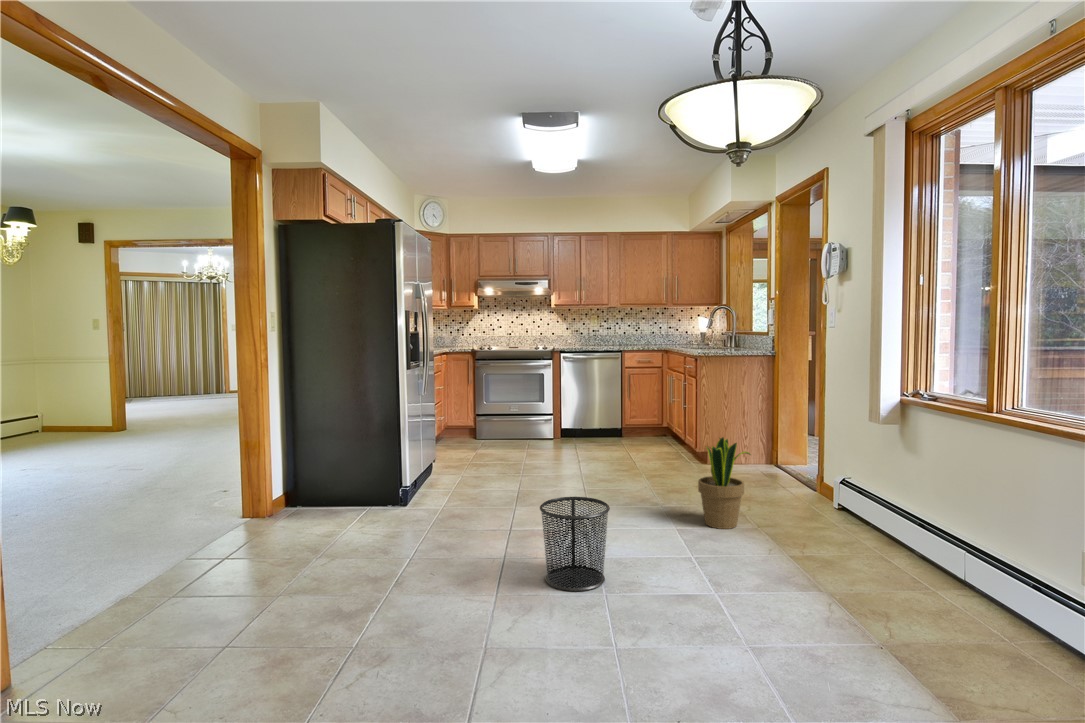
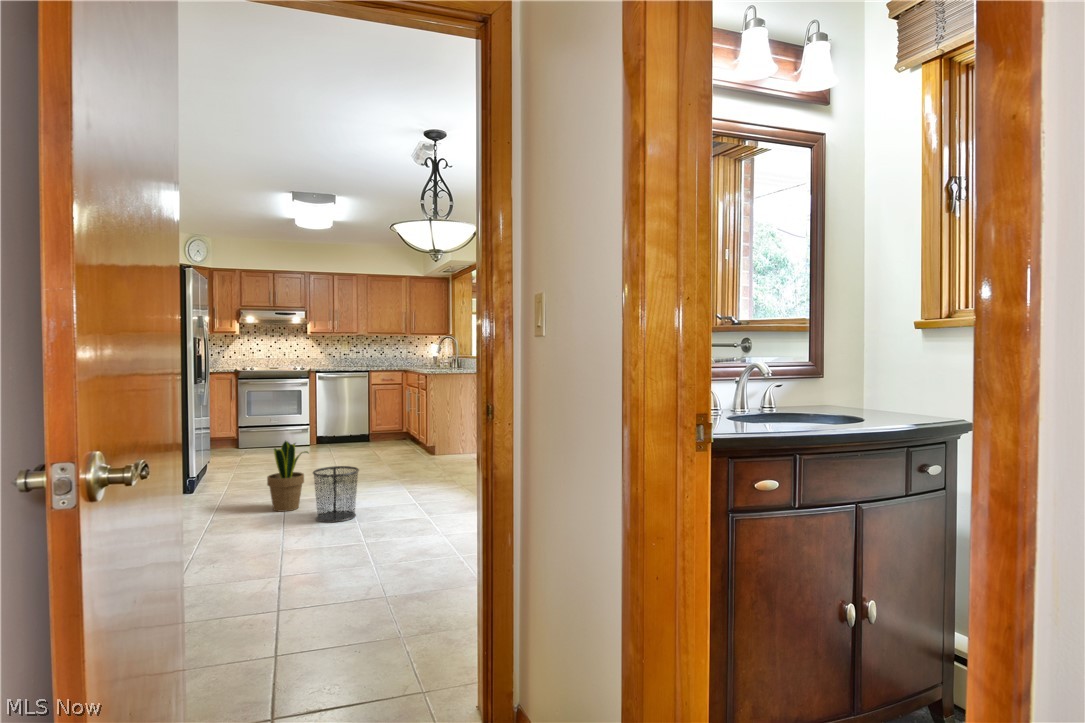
potted plant: present [698,437,750,529] -> present [267,441,308,512]

